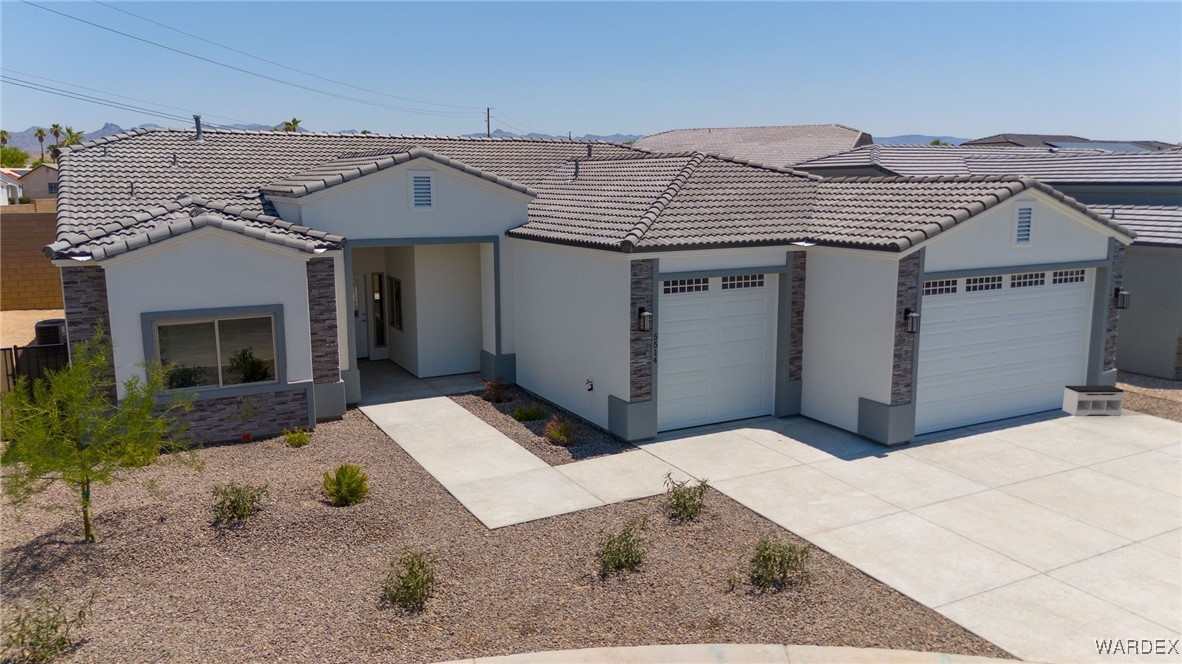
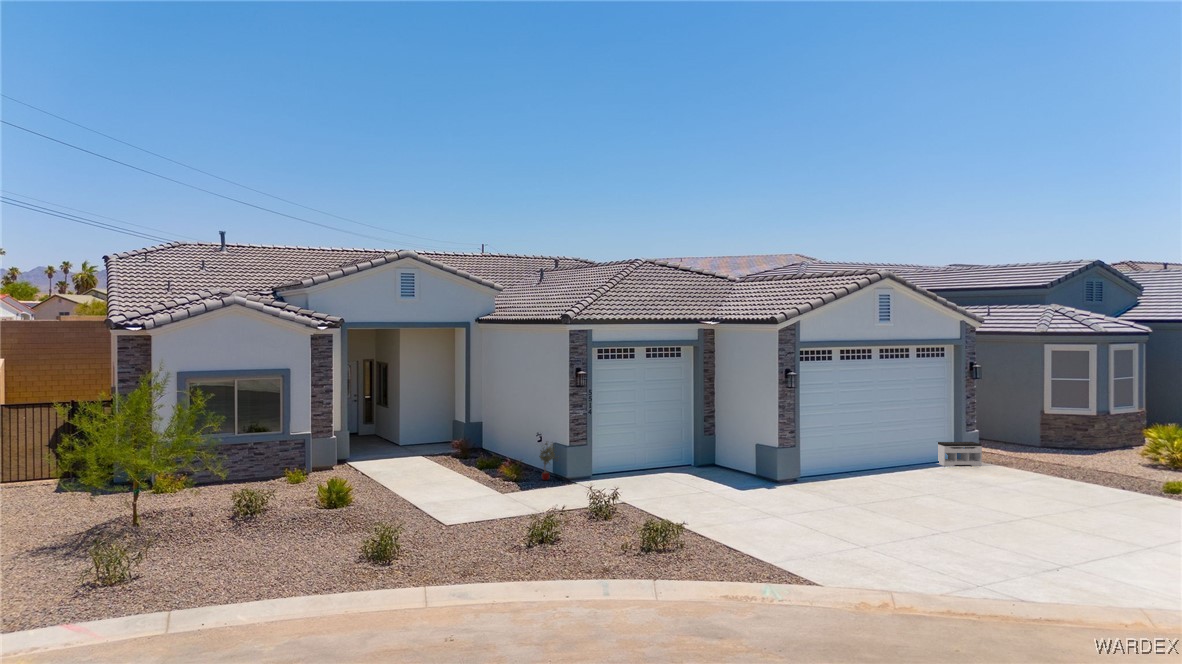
potted tree: present [224,394,265,443] -> present [539,443,559,480]

